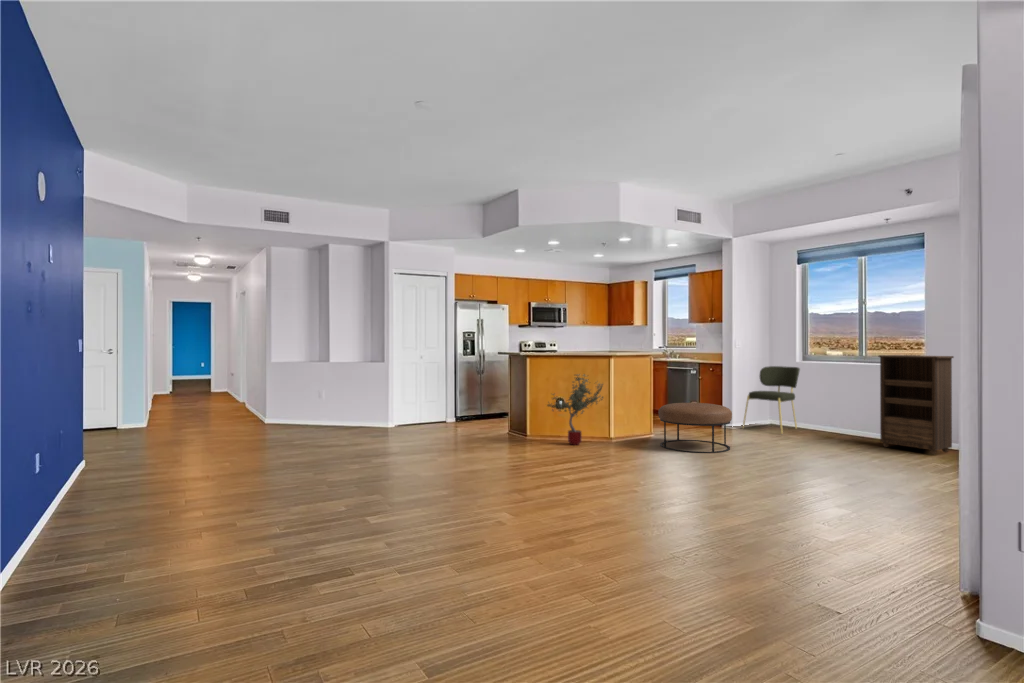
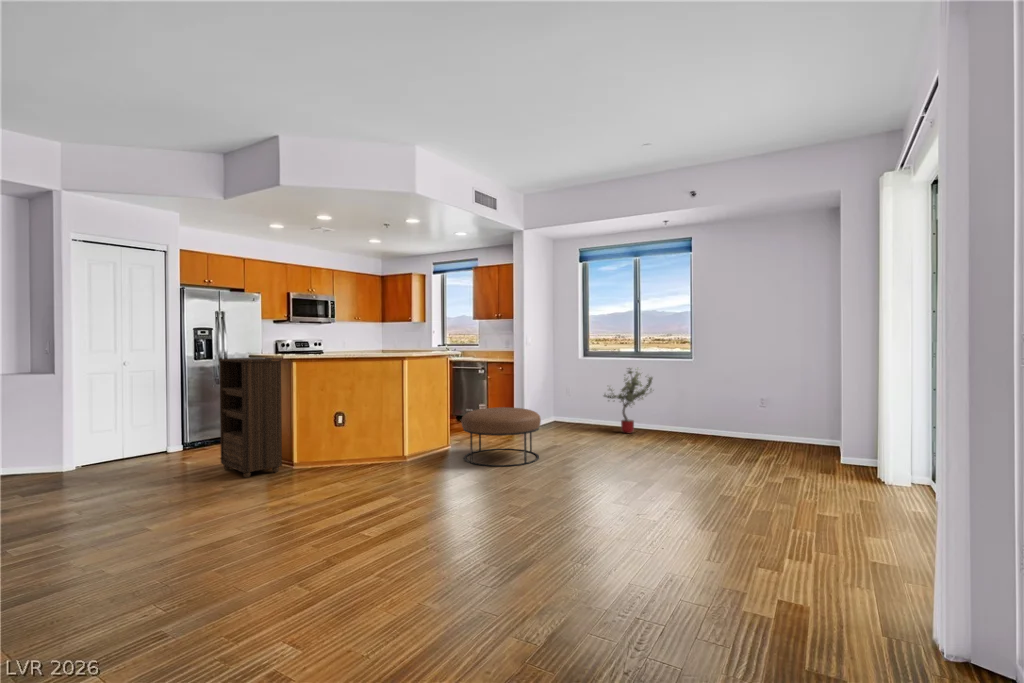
bookshelf: present [879,355,953,454] -> present [219,358,282,478]
dining chair: present [743,366,800,434] -> none [533,364,585,433]
potted tree: present [547,375,603,445] -> present [604,368,653,434]

